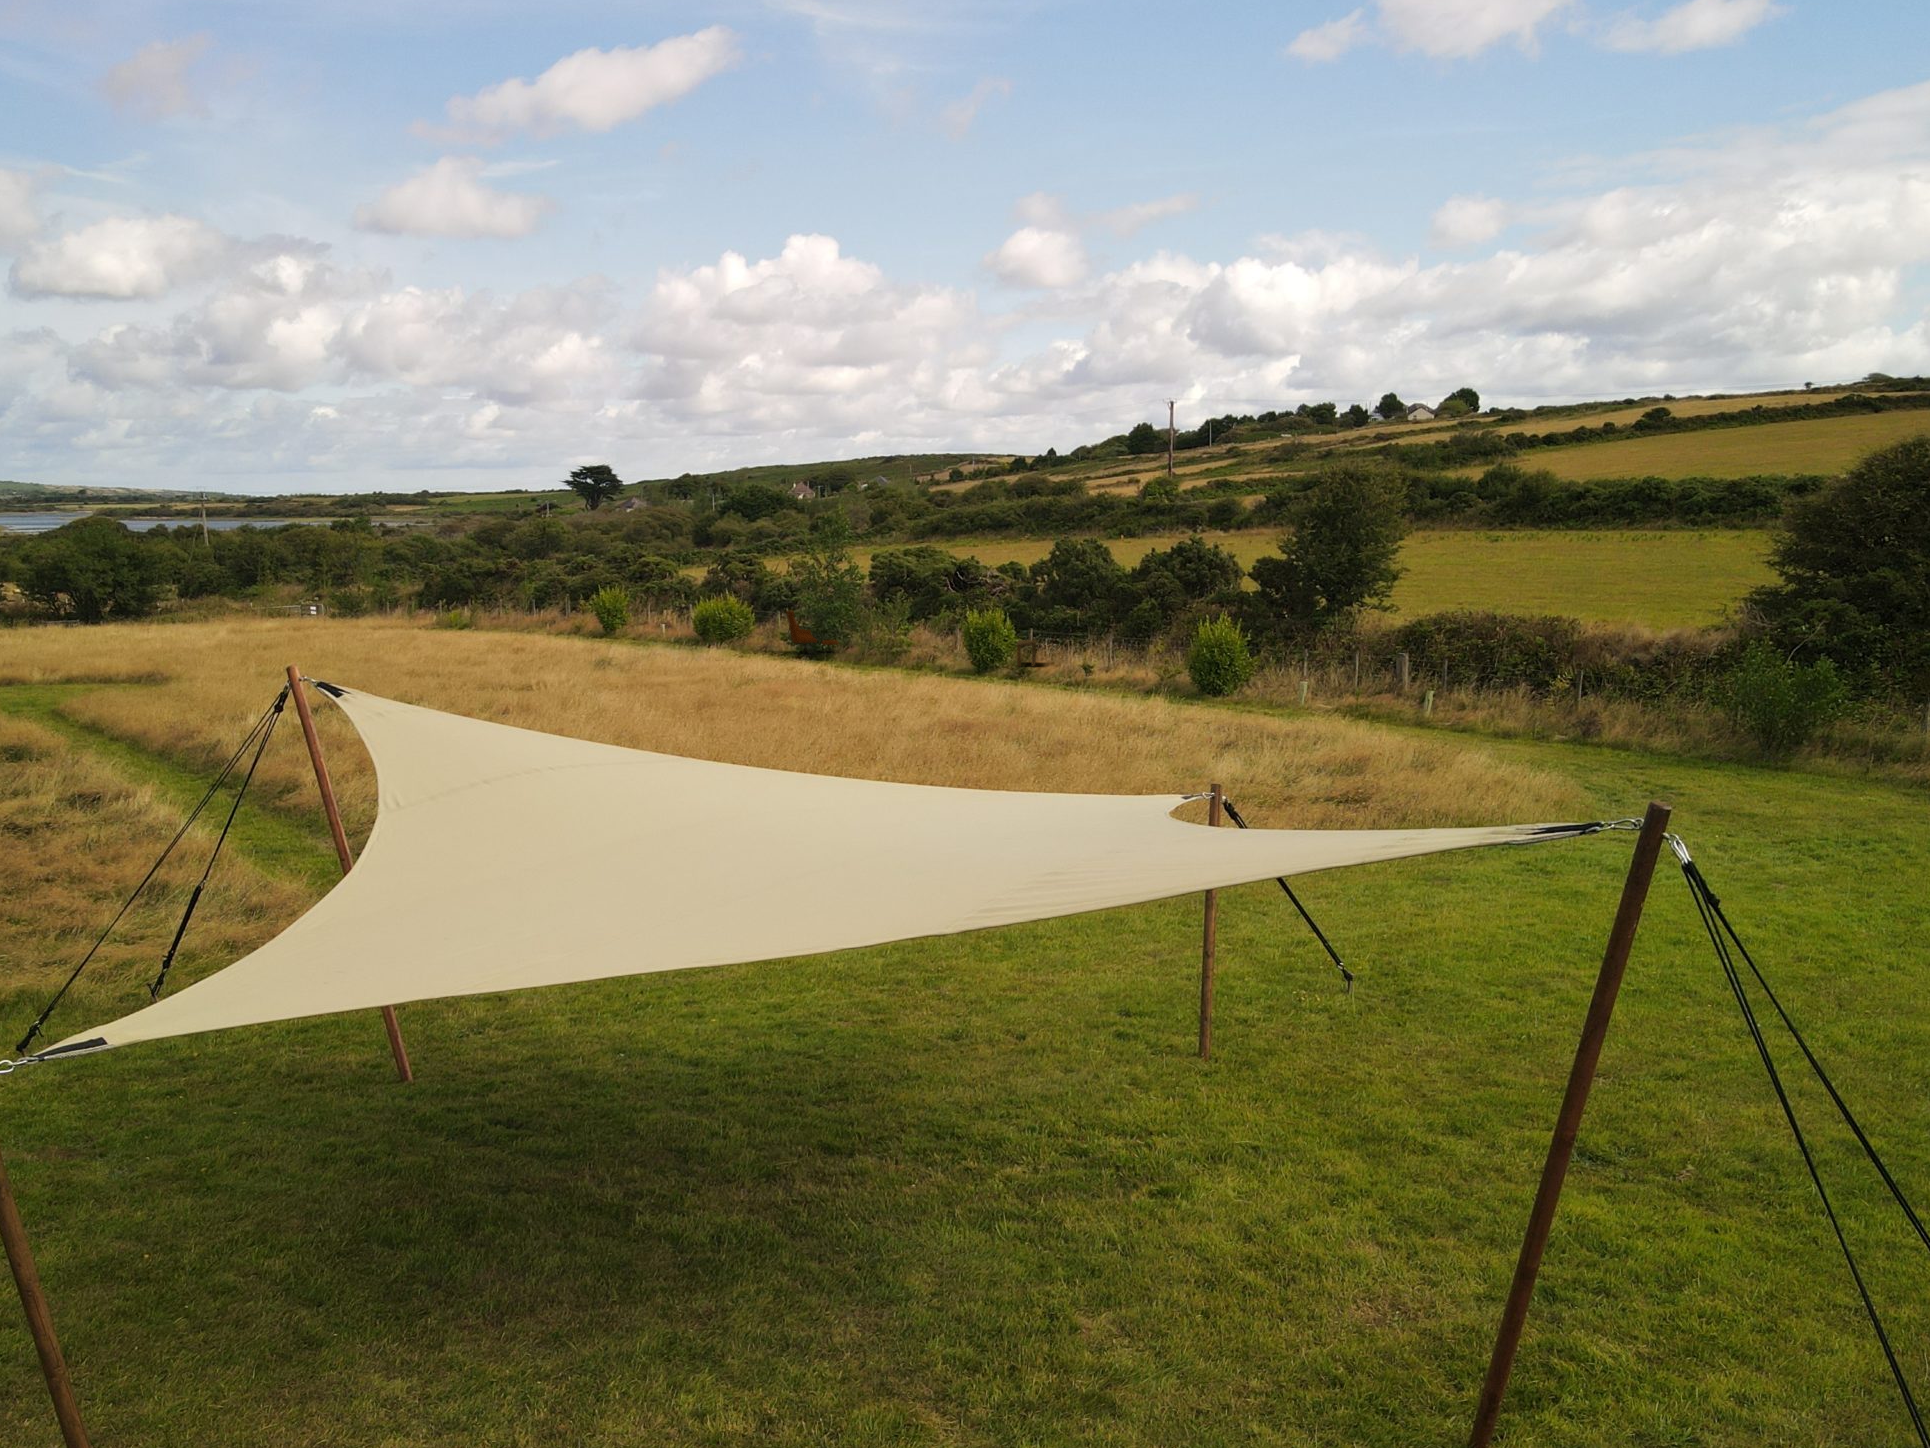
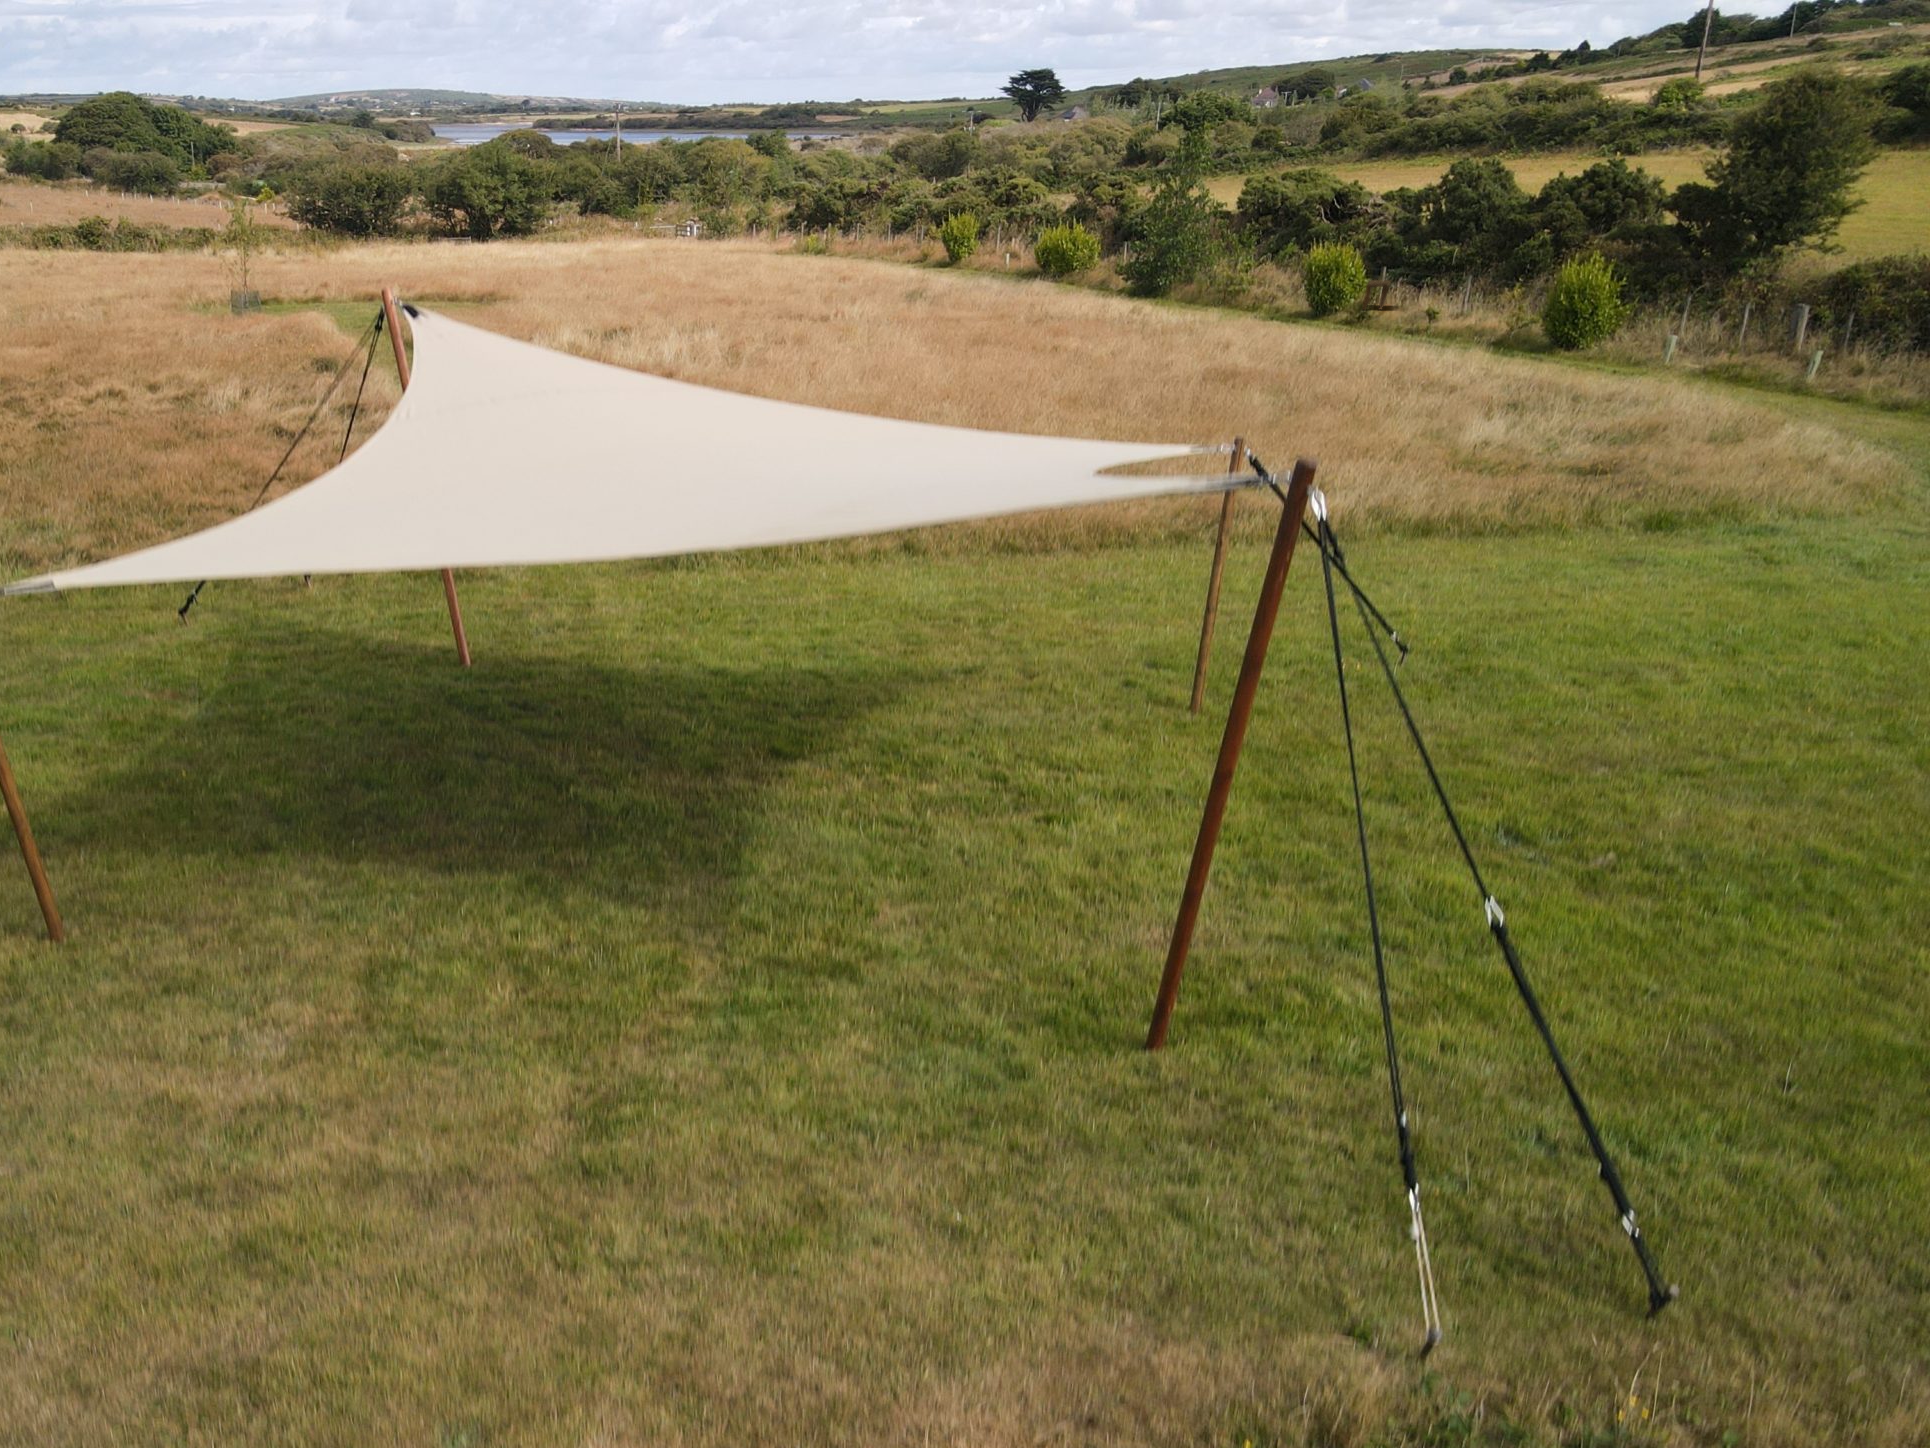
lounge chair: present [786,610,839,652] -> none [1131,243,1180,290]

